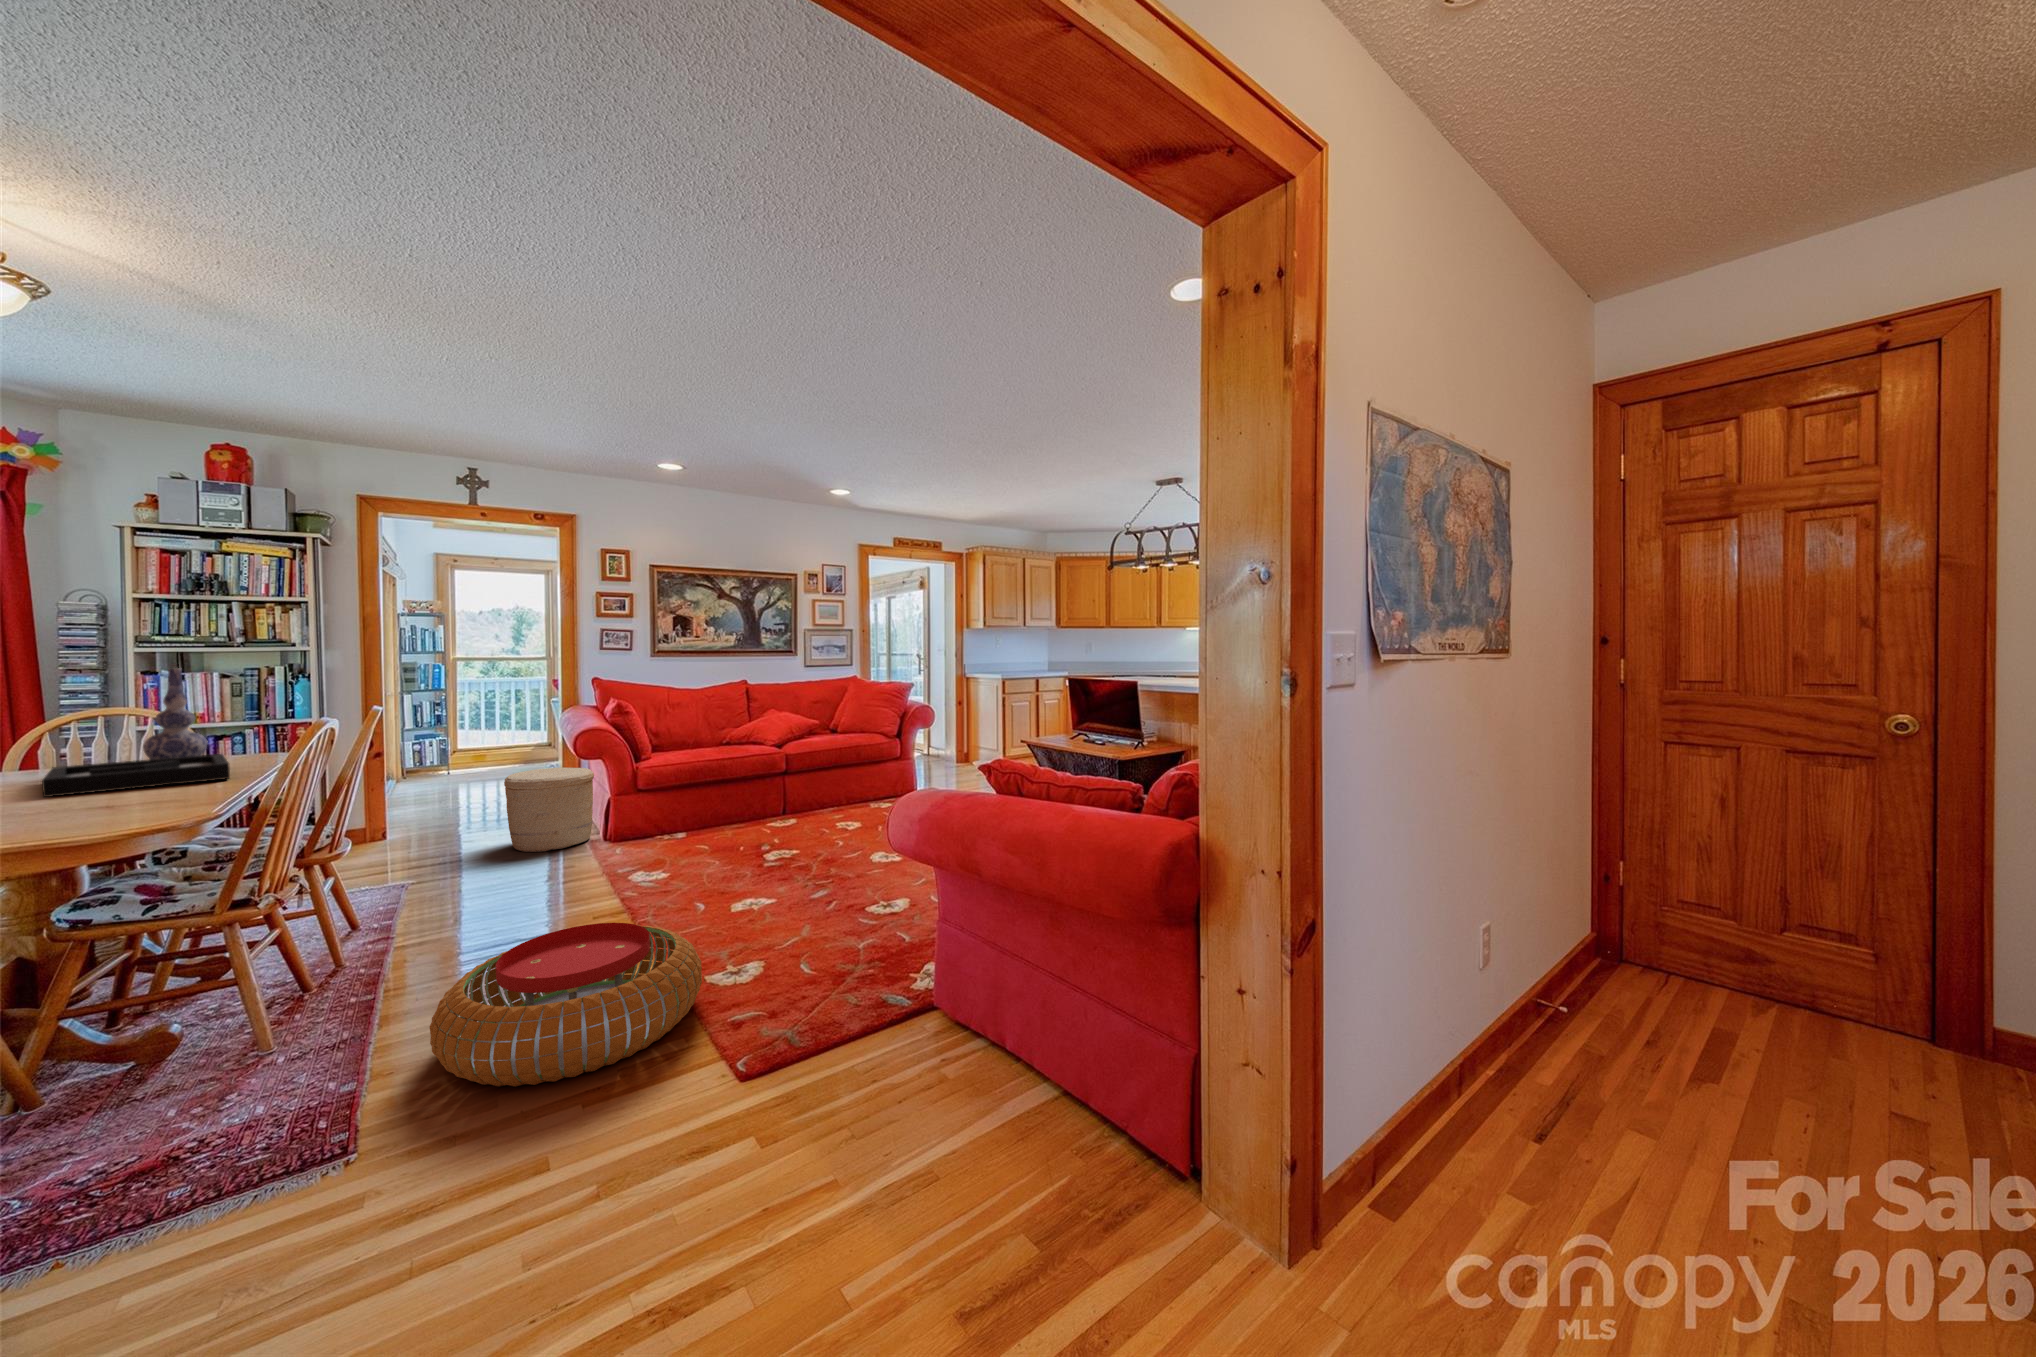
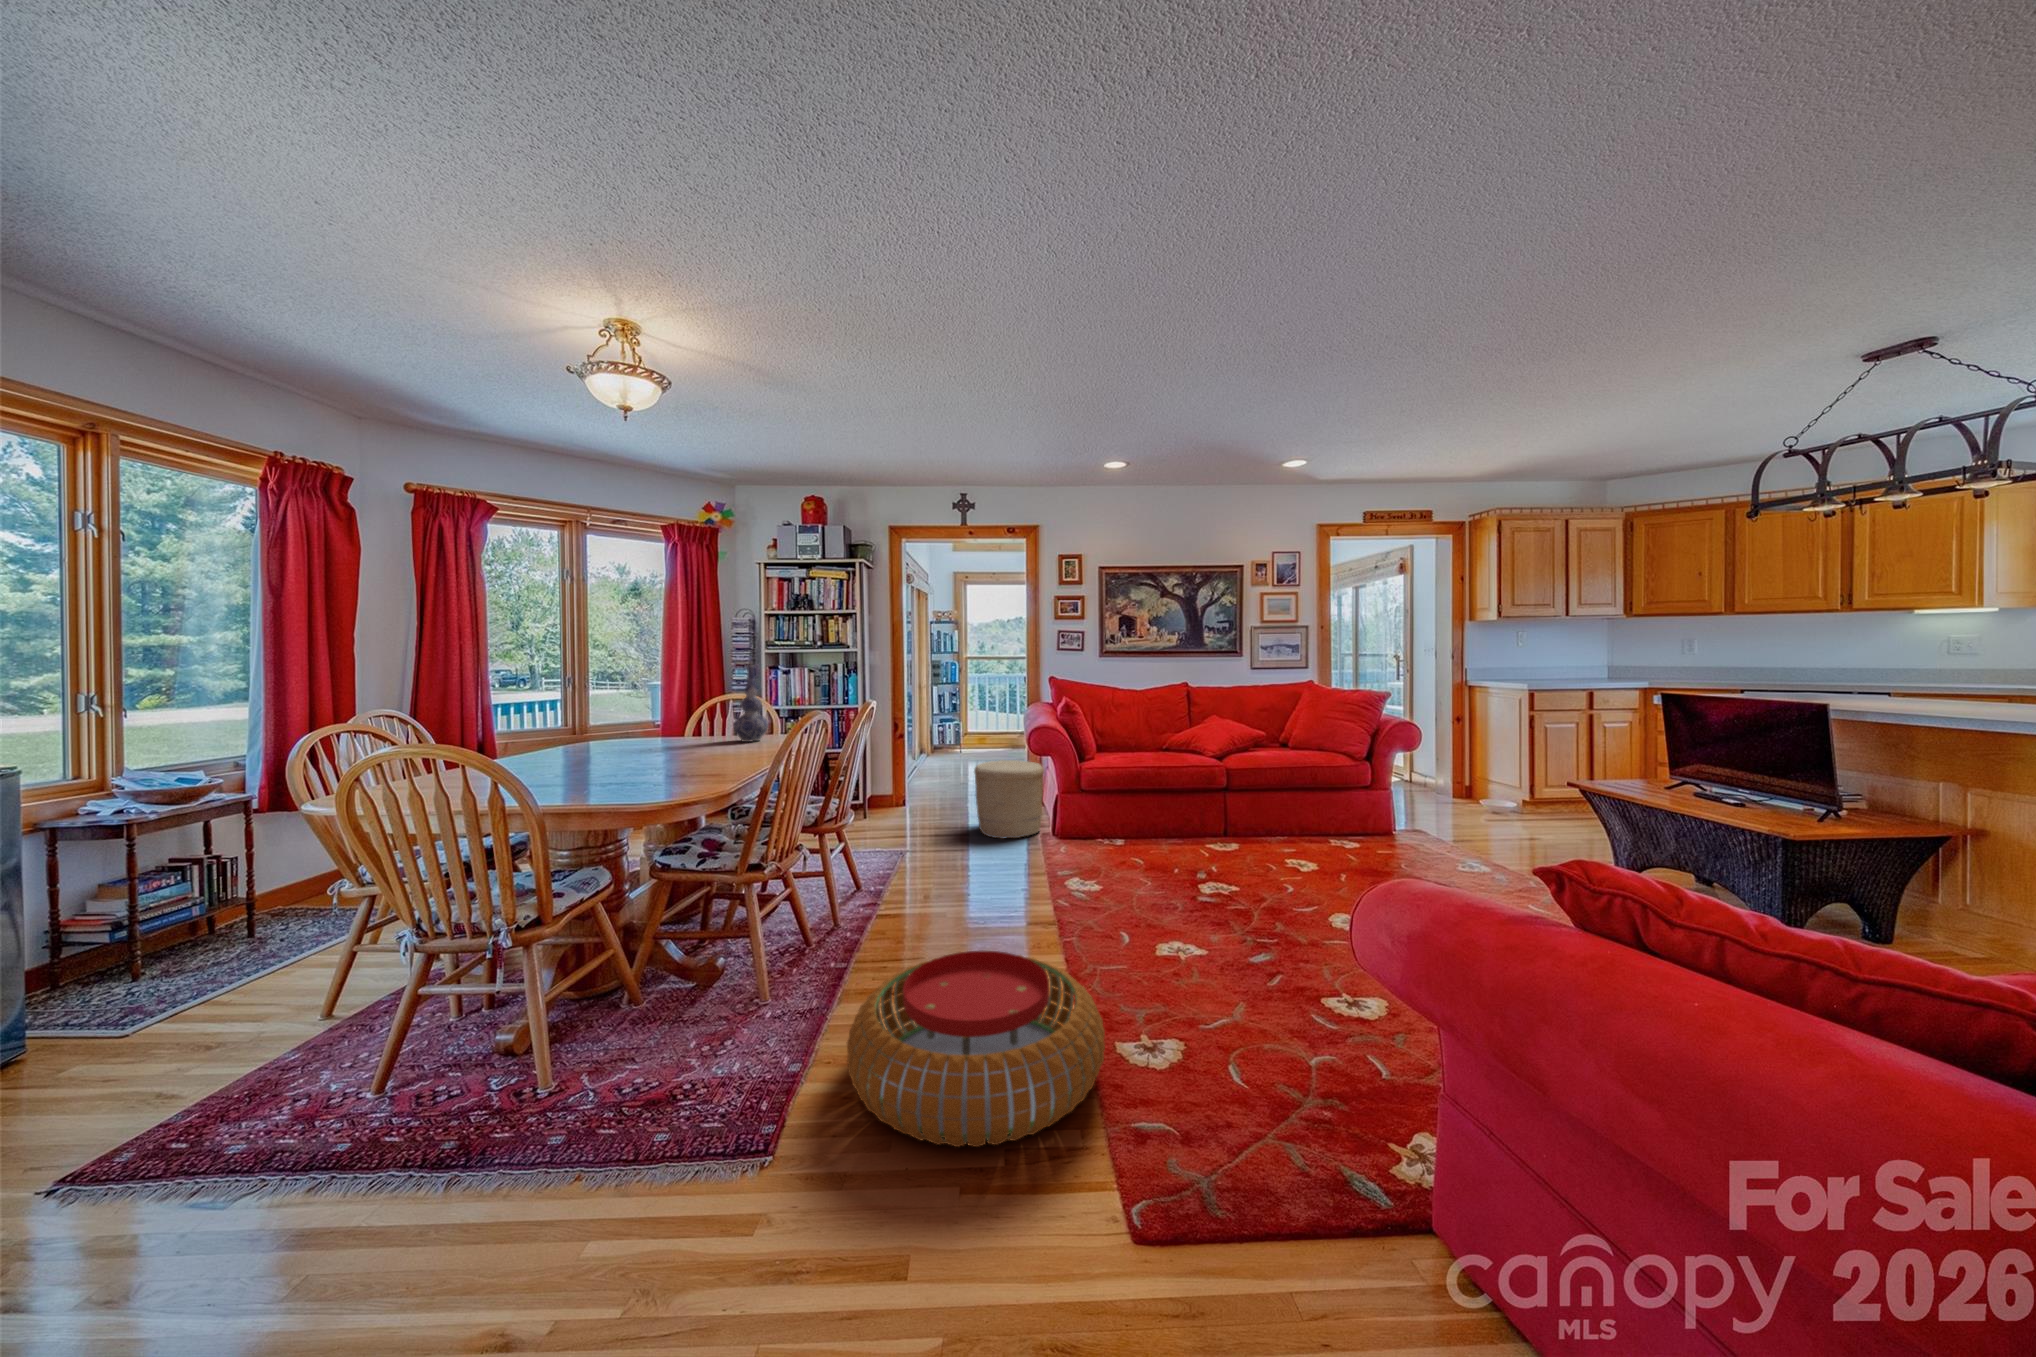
decorative tray: present [42,754,230,797] -> none [661,734,770,762]

